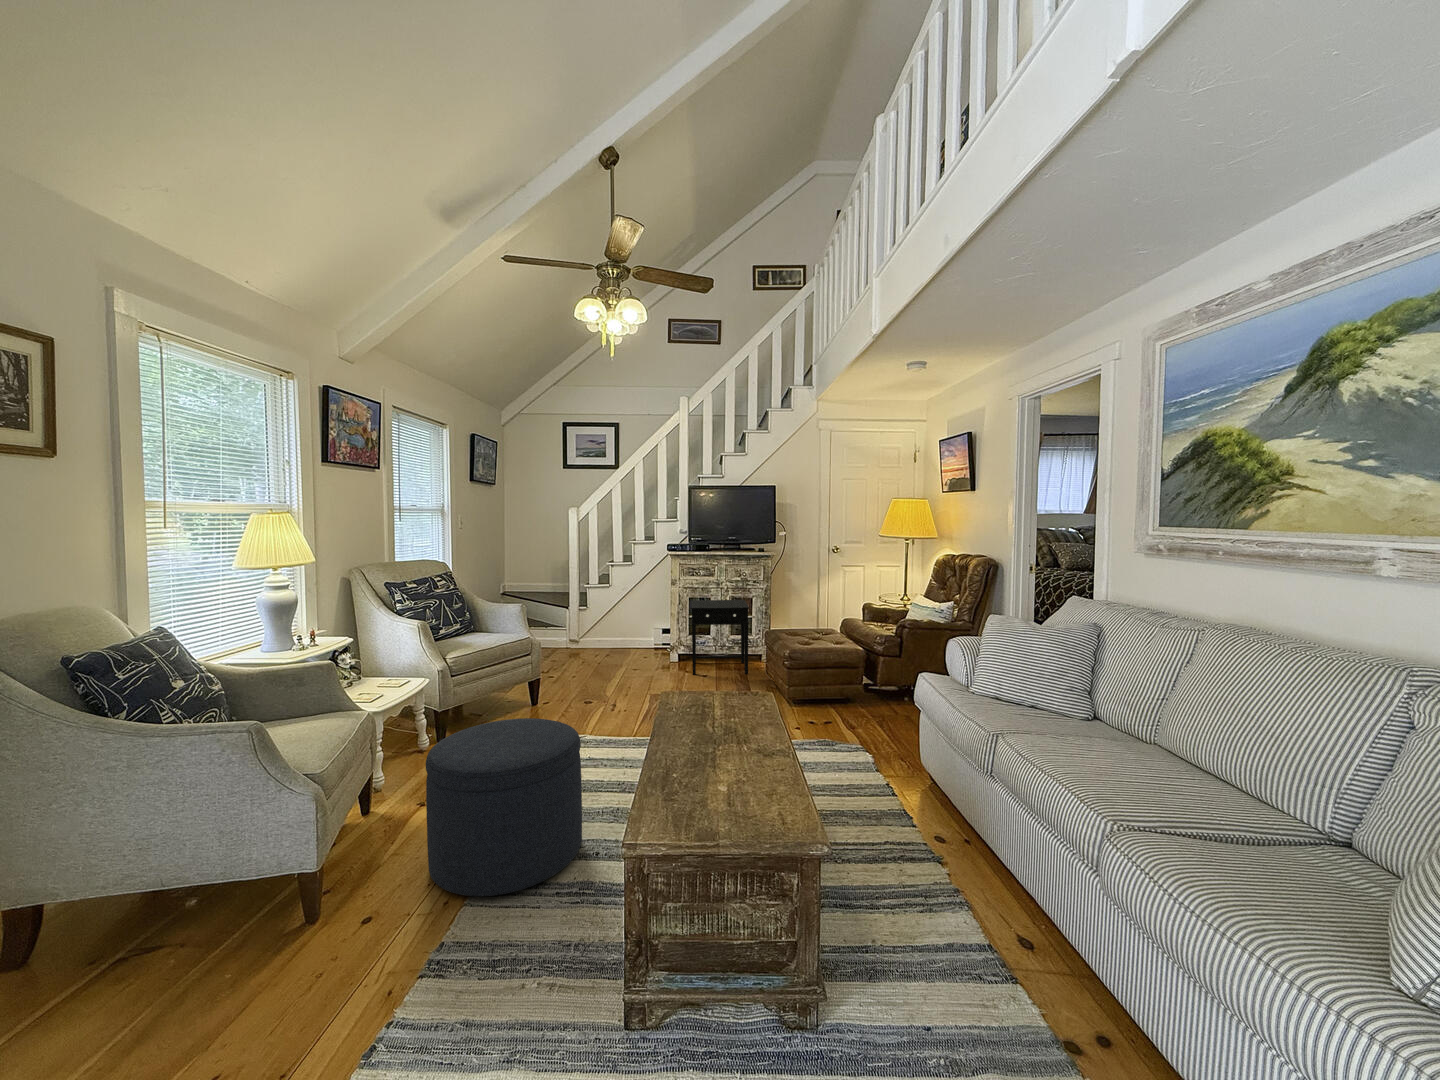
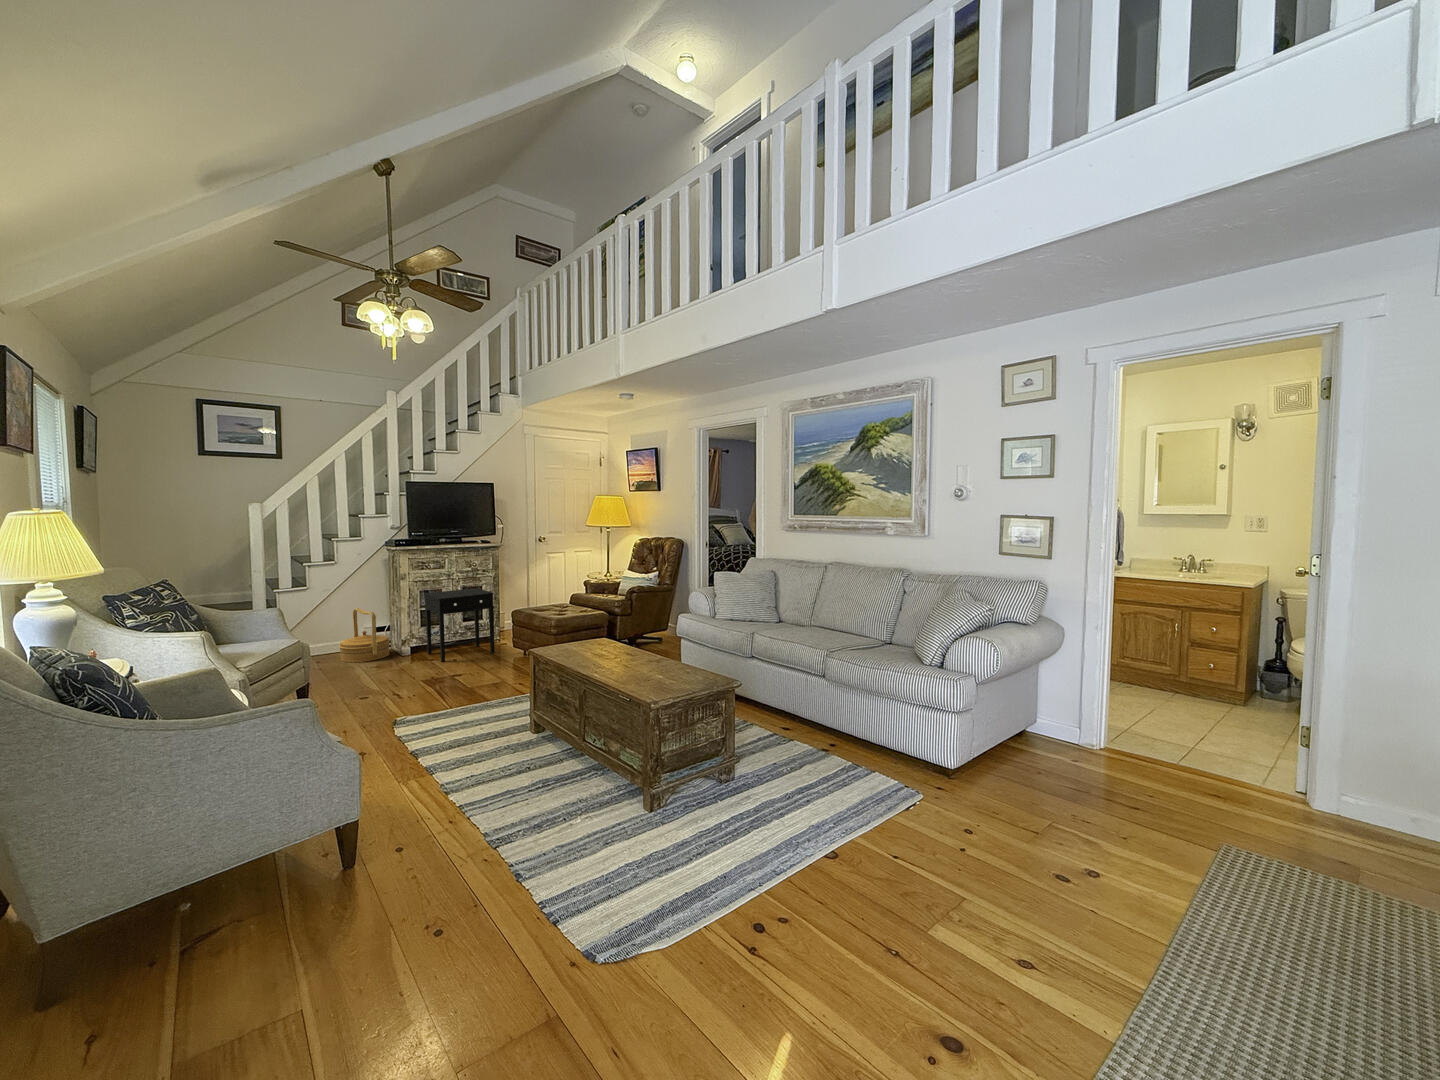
woven basket: none [624,608,666,661] -> present [339,608,390,662]
ottoman: present [426,718,582,896] -> none [389,683,520,818]

